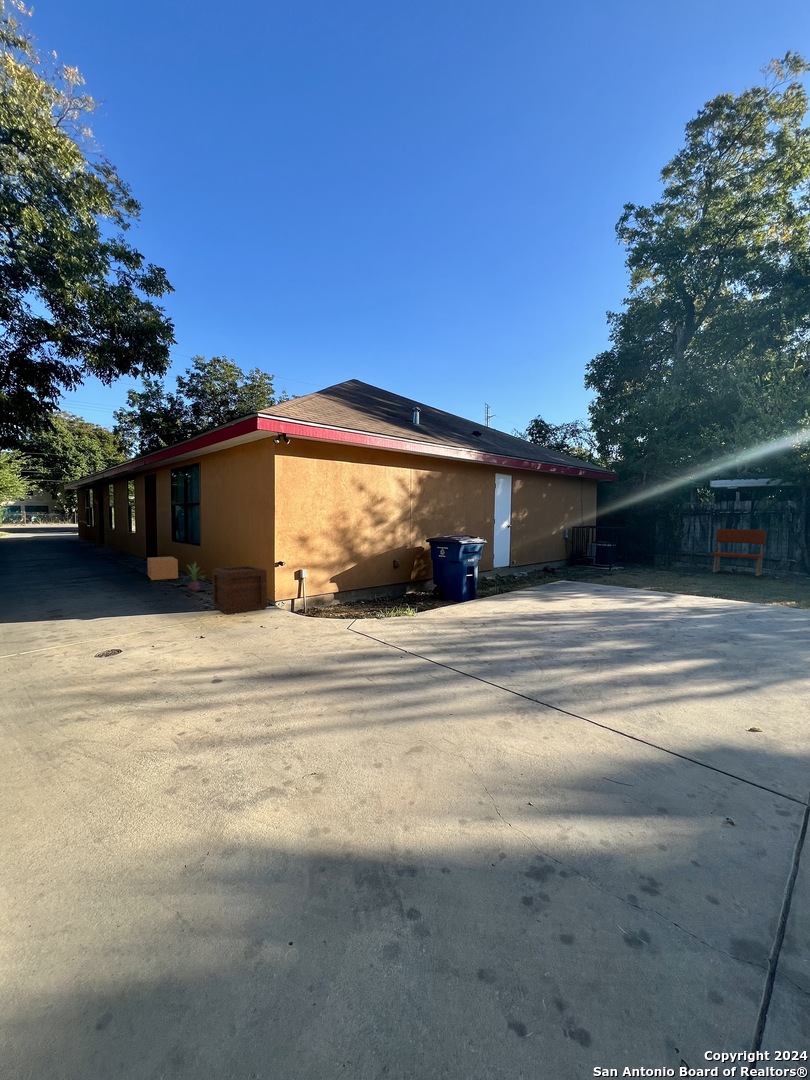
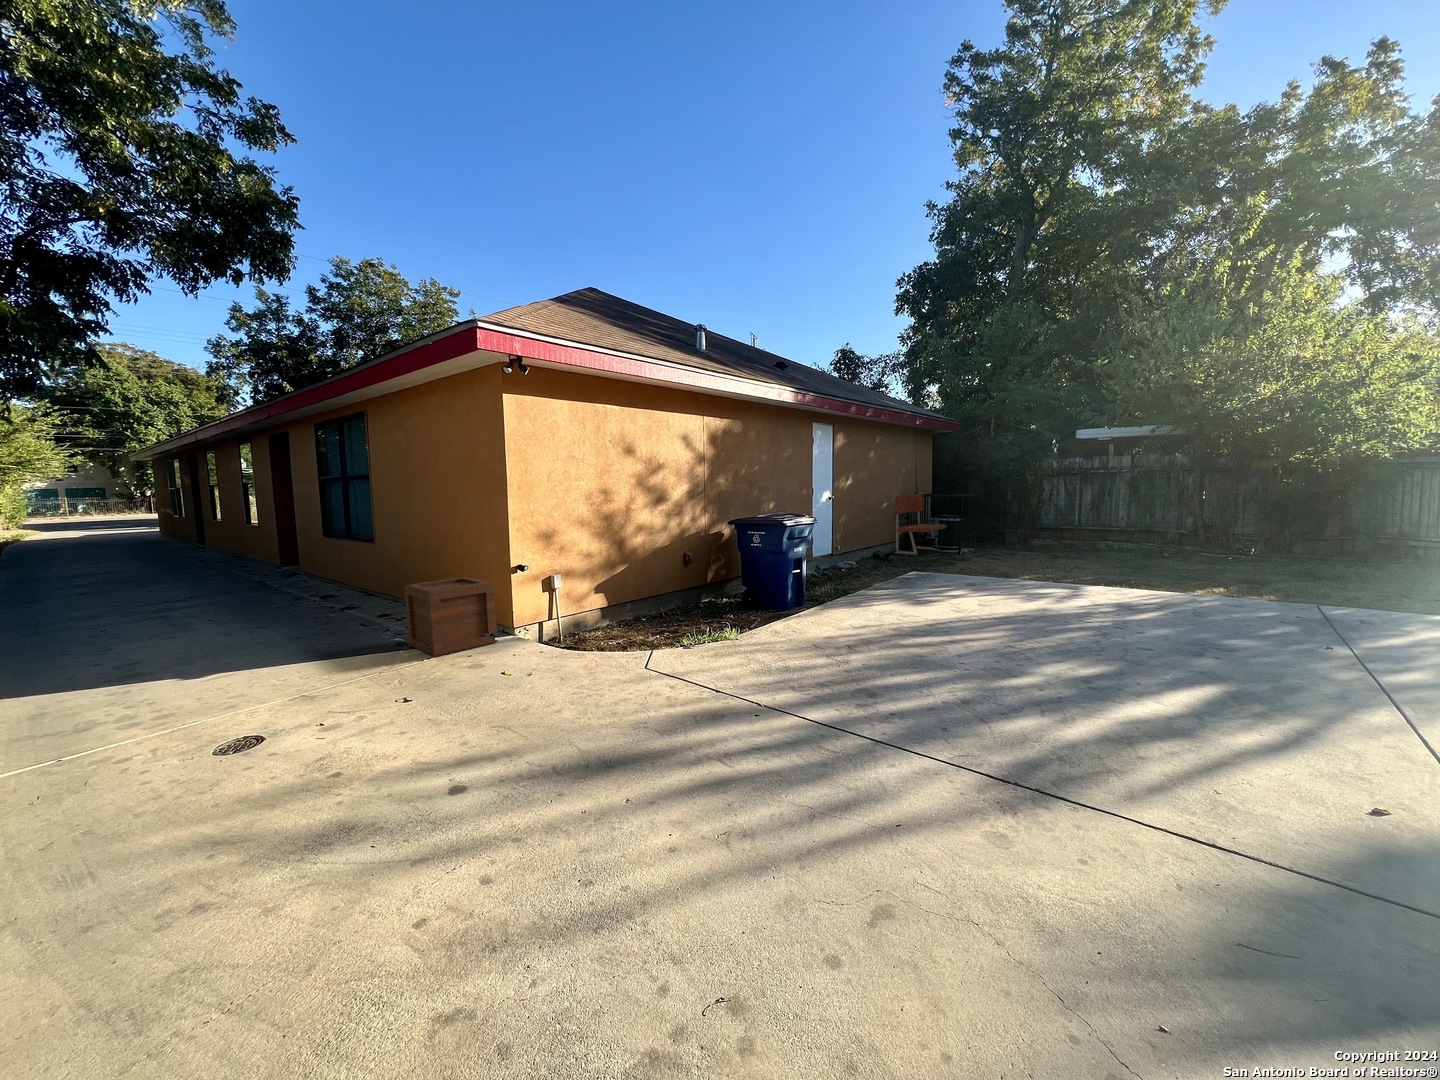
bench: present [710,529,766,576] -> present [895,494,946,555]
cardboard box: present [147,557,178,580] -> none [285,564,339,604]
decorative plant: present [189,563,203,591] -> none [342,574,396,618]

